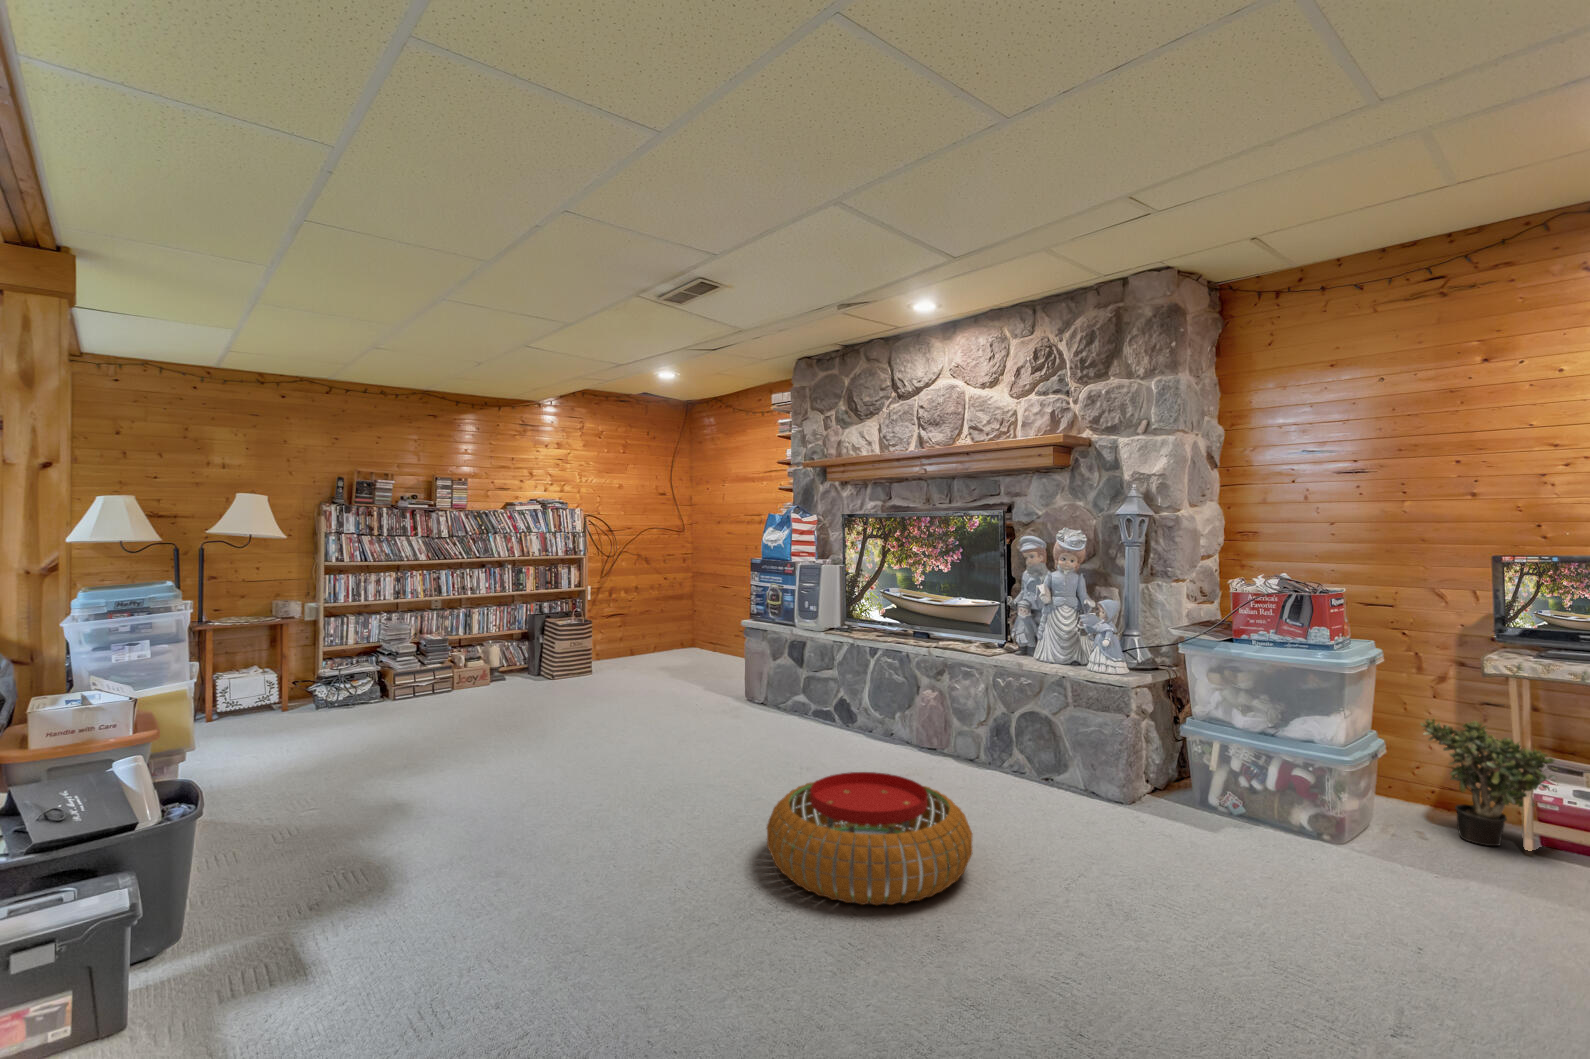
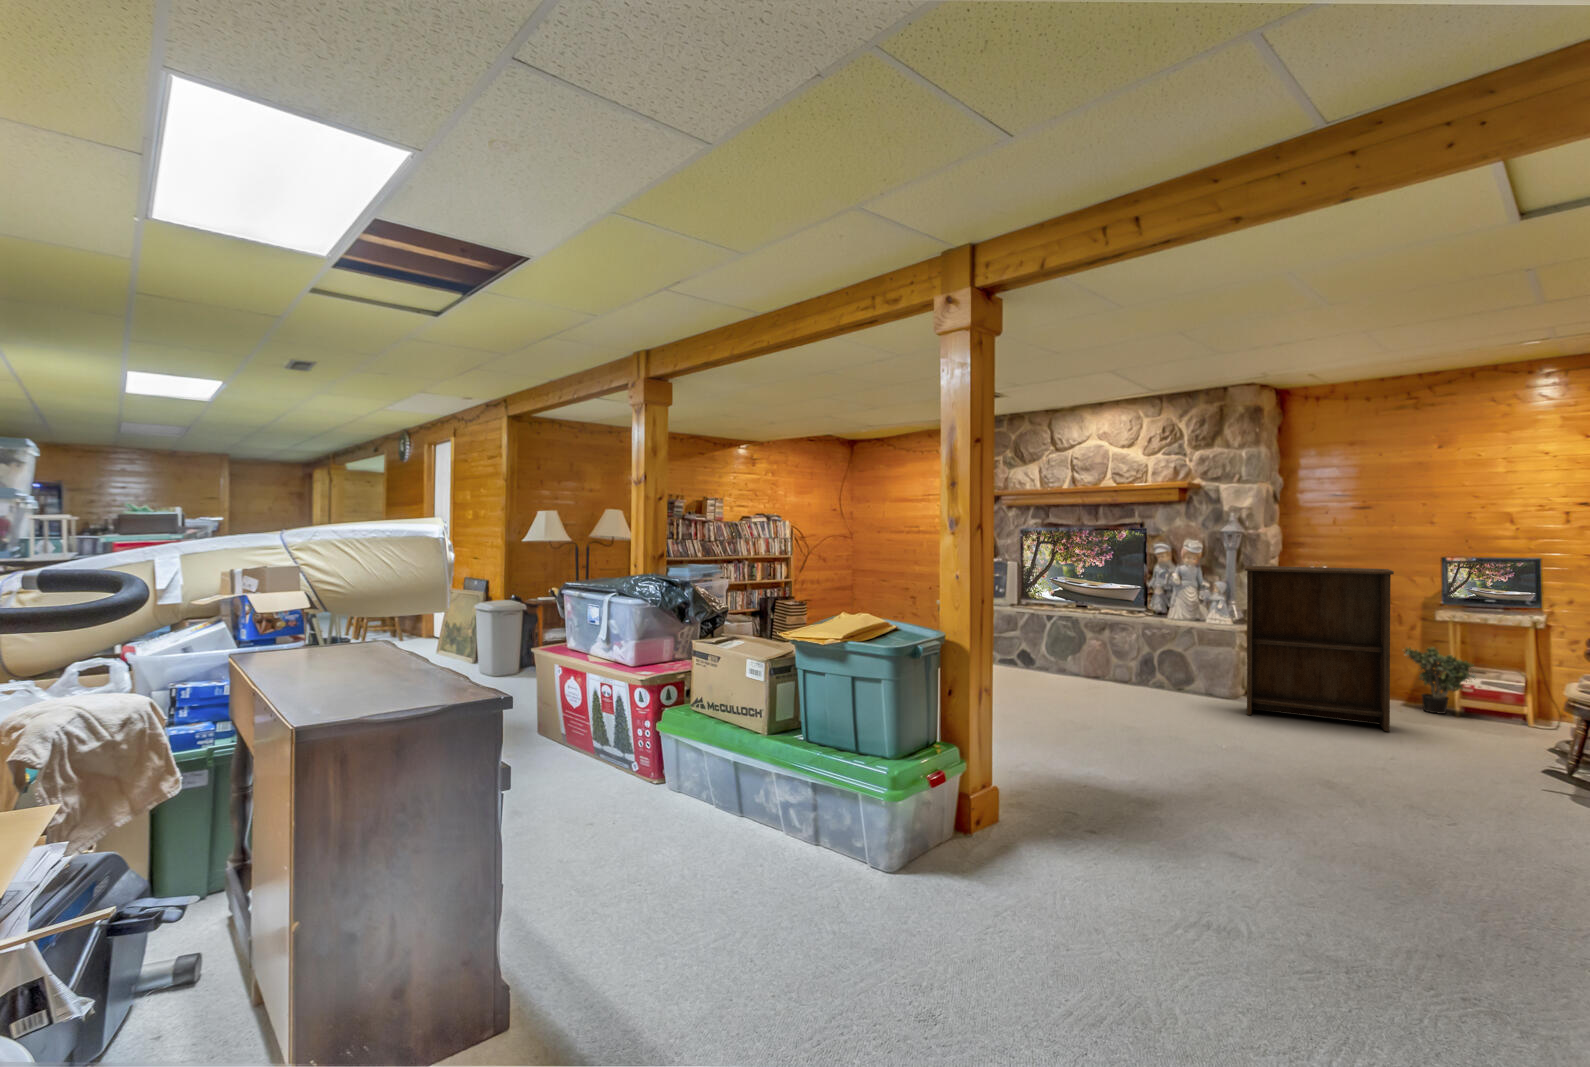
bookshelf: none [1125,571,1397,902] -> present [1245,566,1394,731]
pouf: present [767,772,972,905] -> none [1057,677,1175,734]

